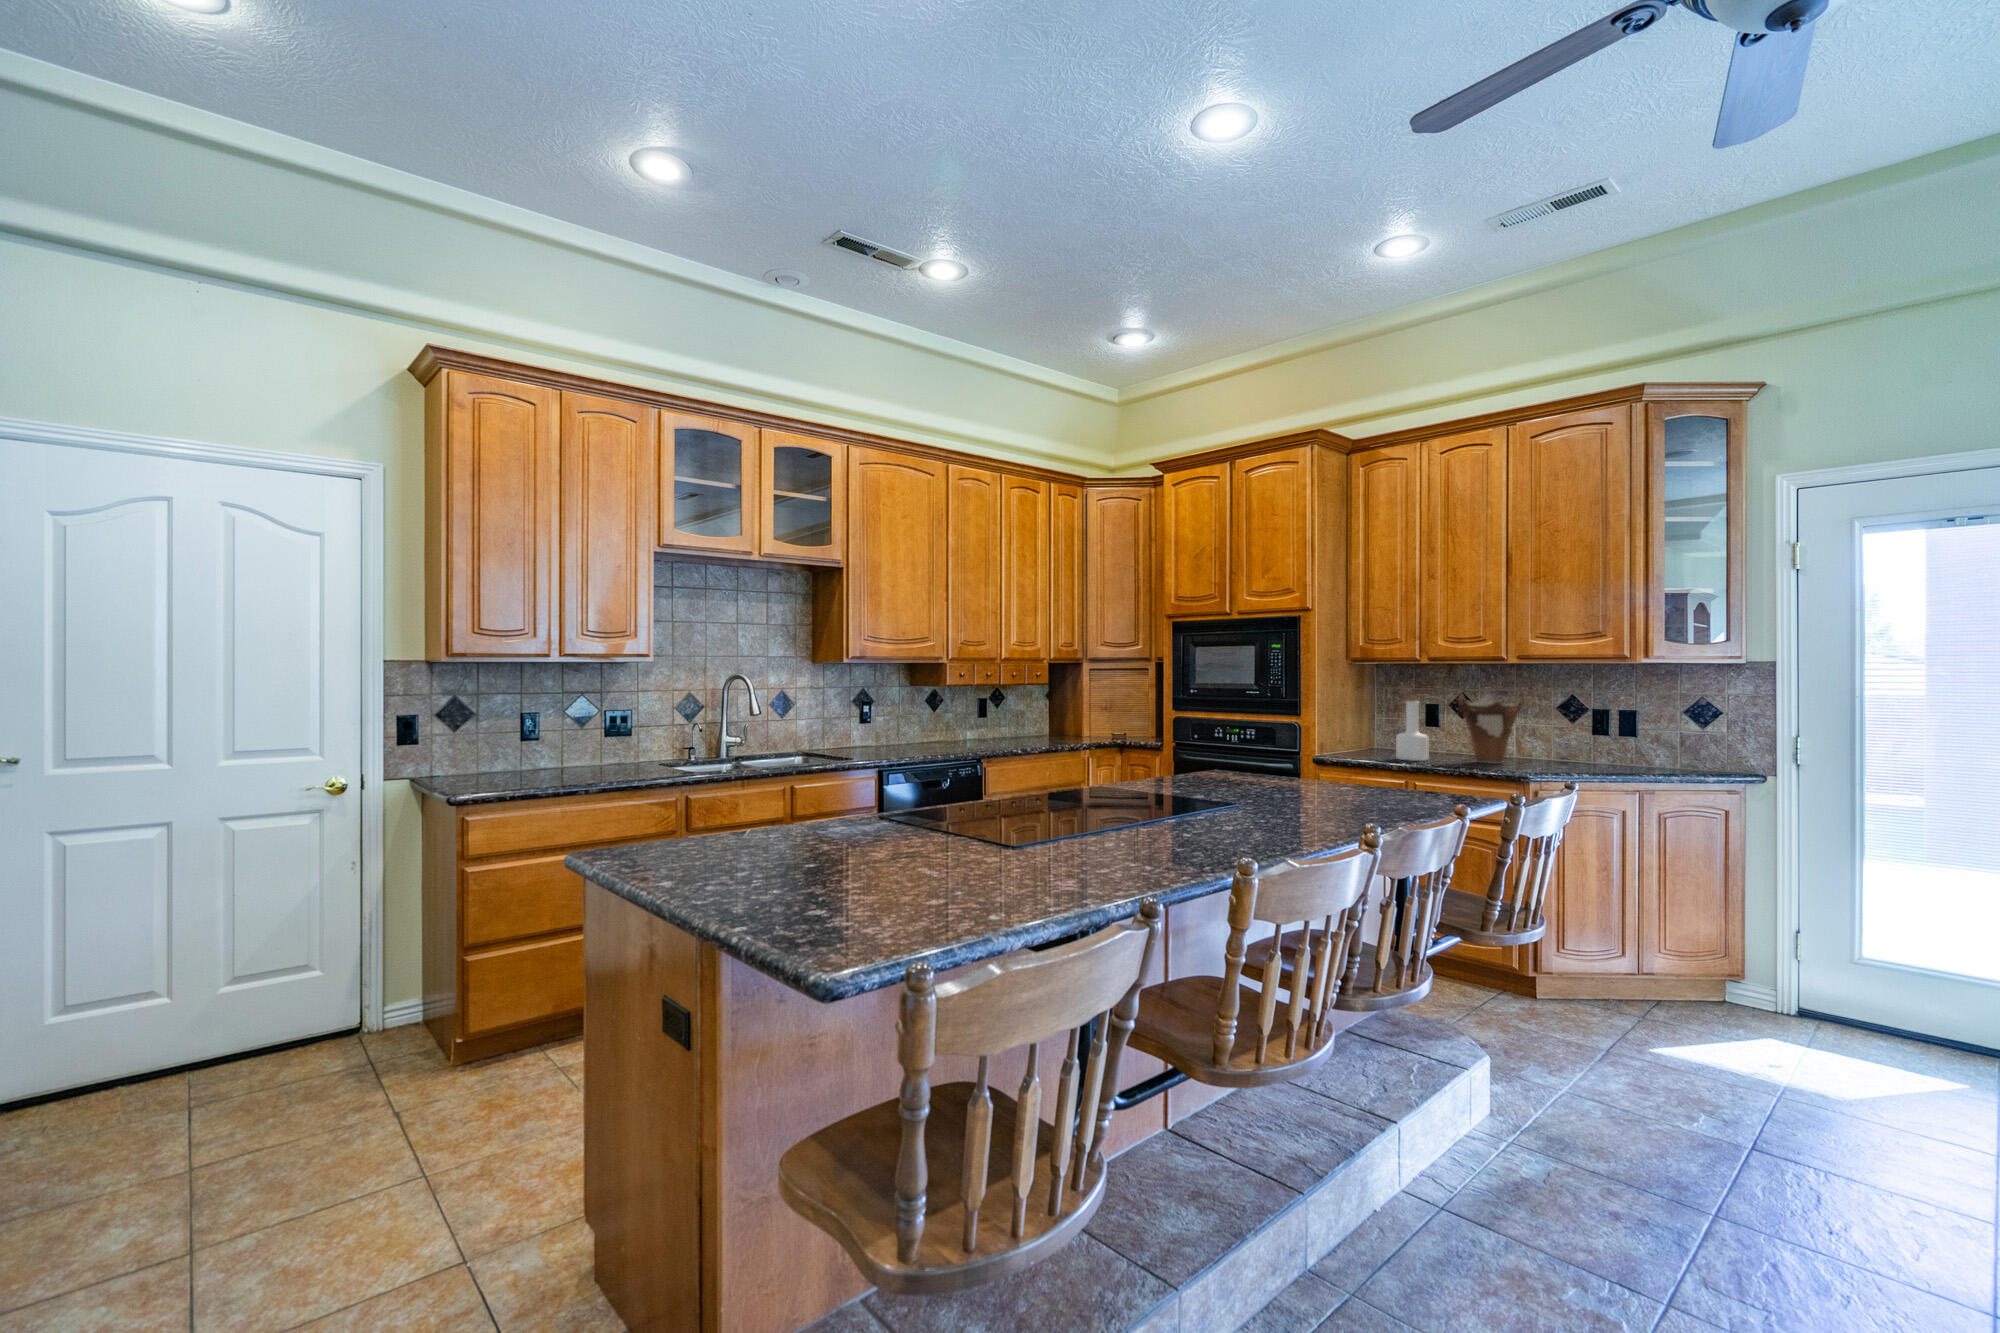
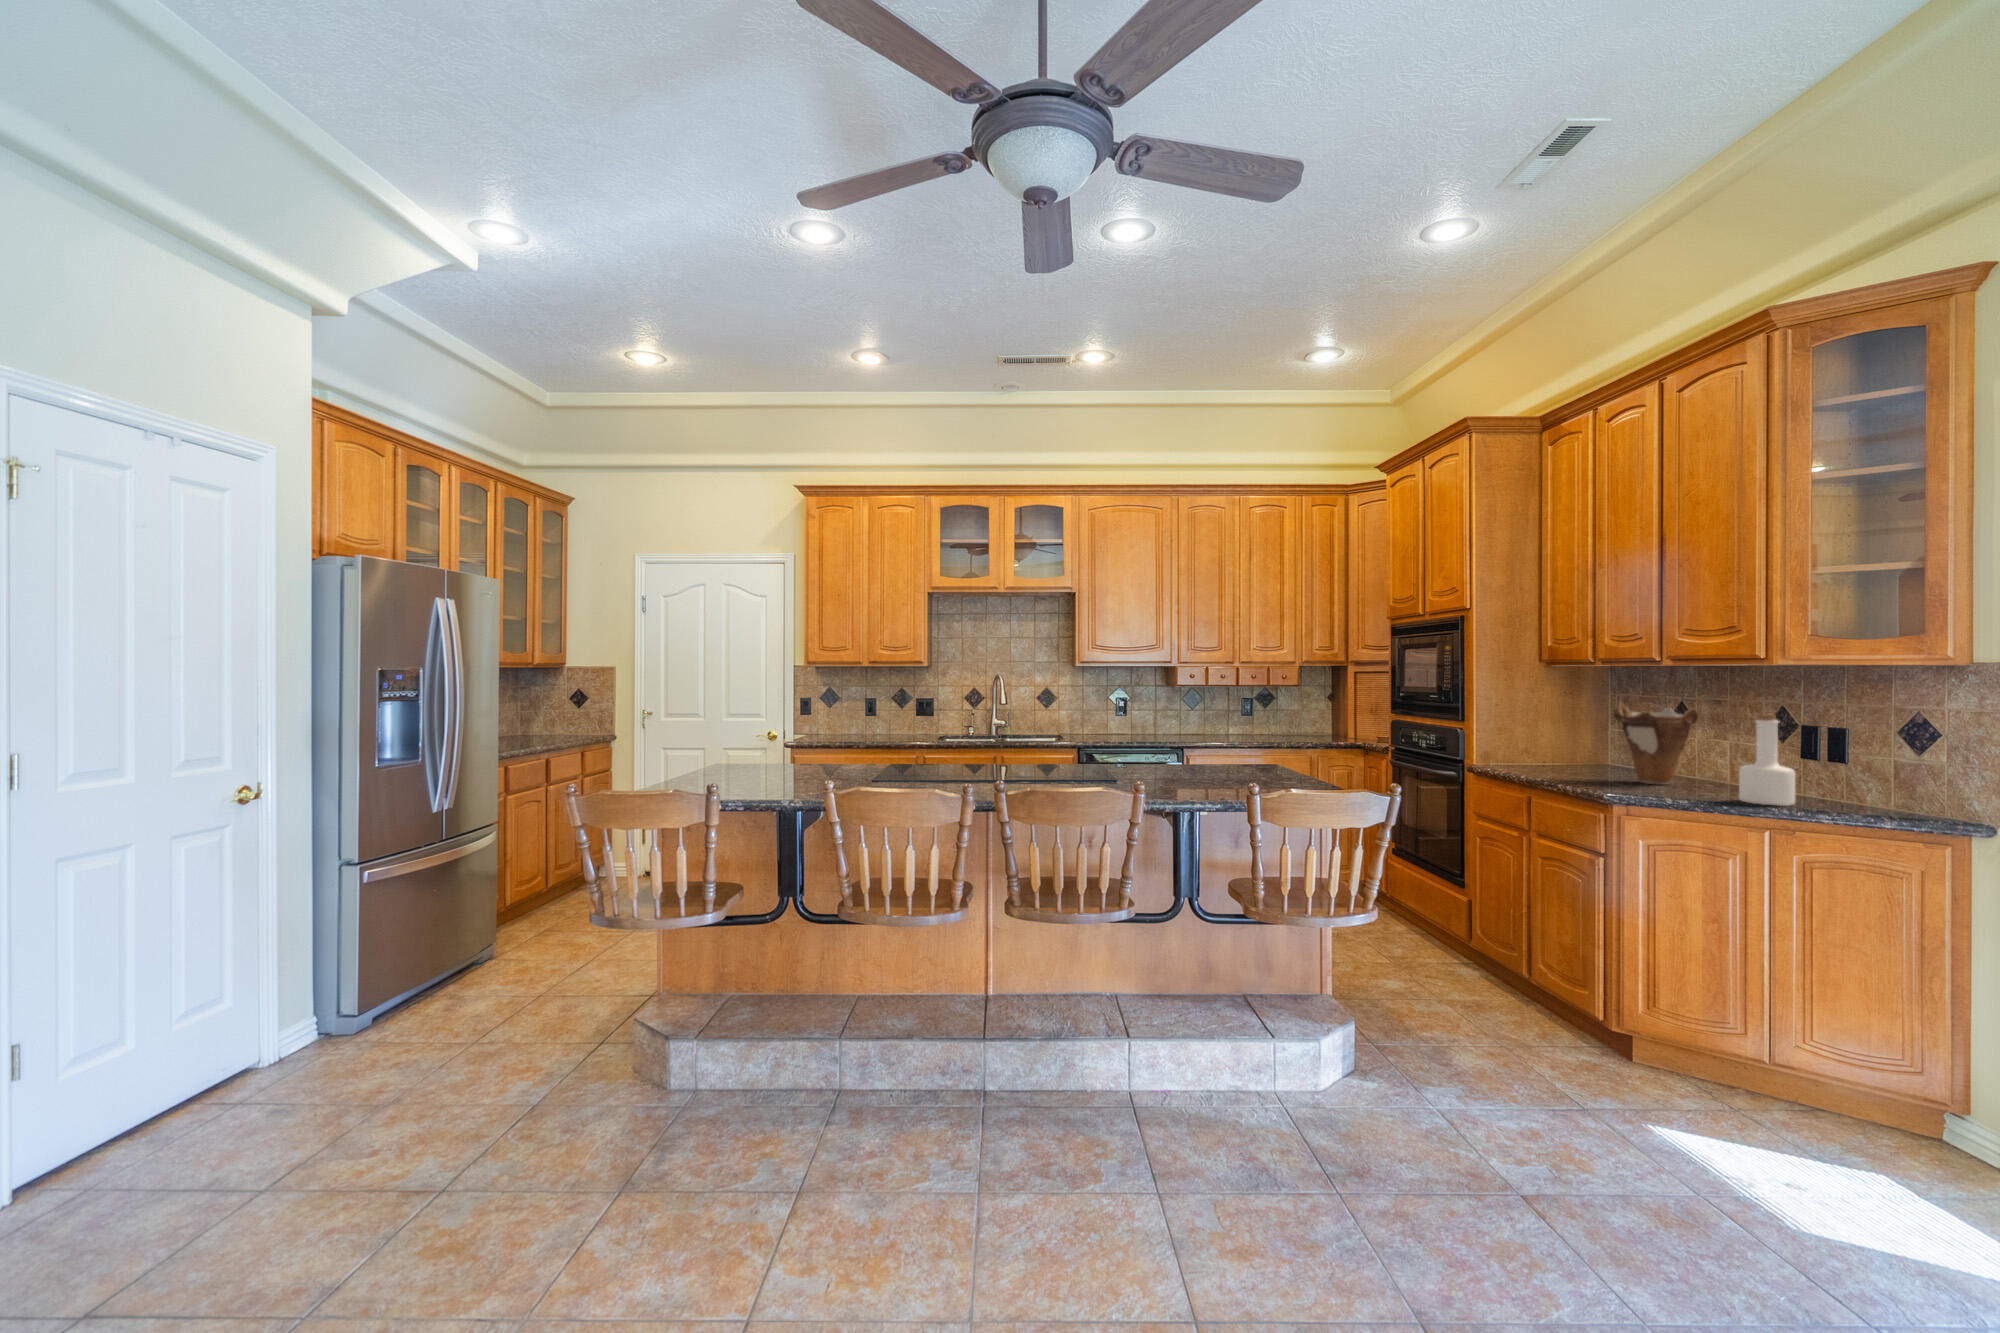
bottle: present [1396,697,1429,761] -> present [1739,714,1795,806]

